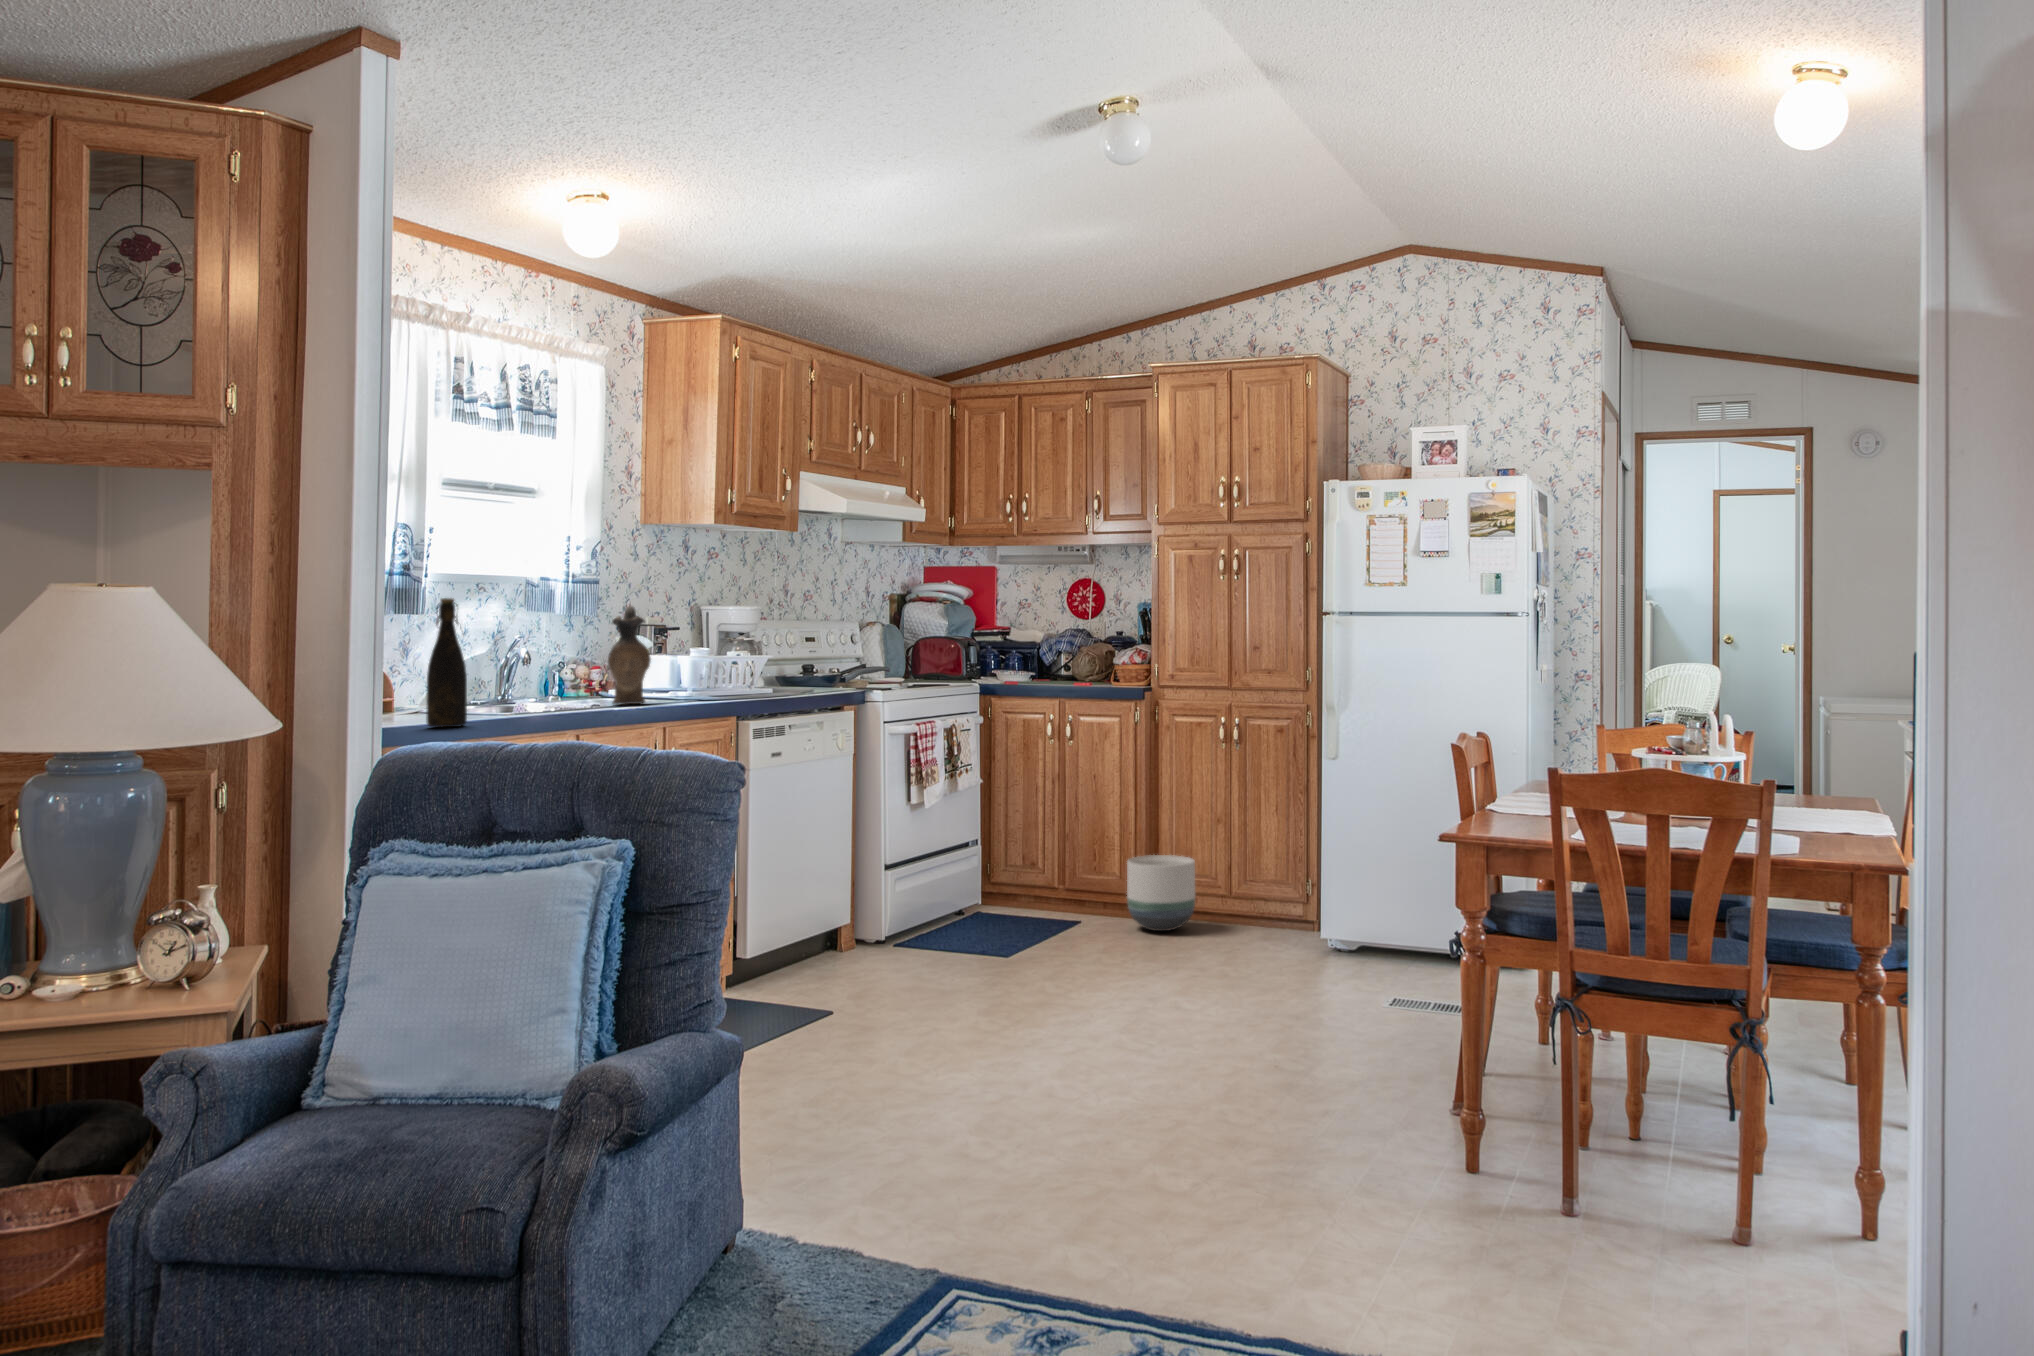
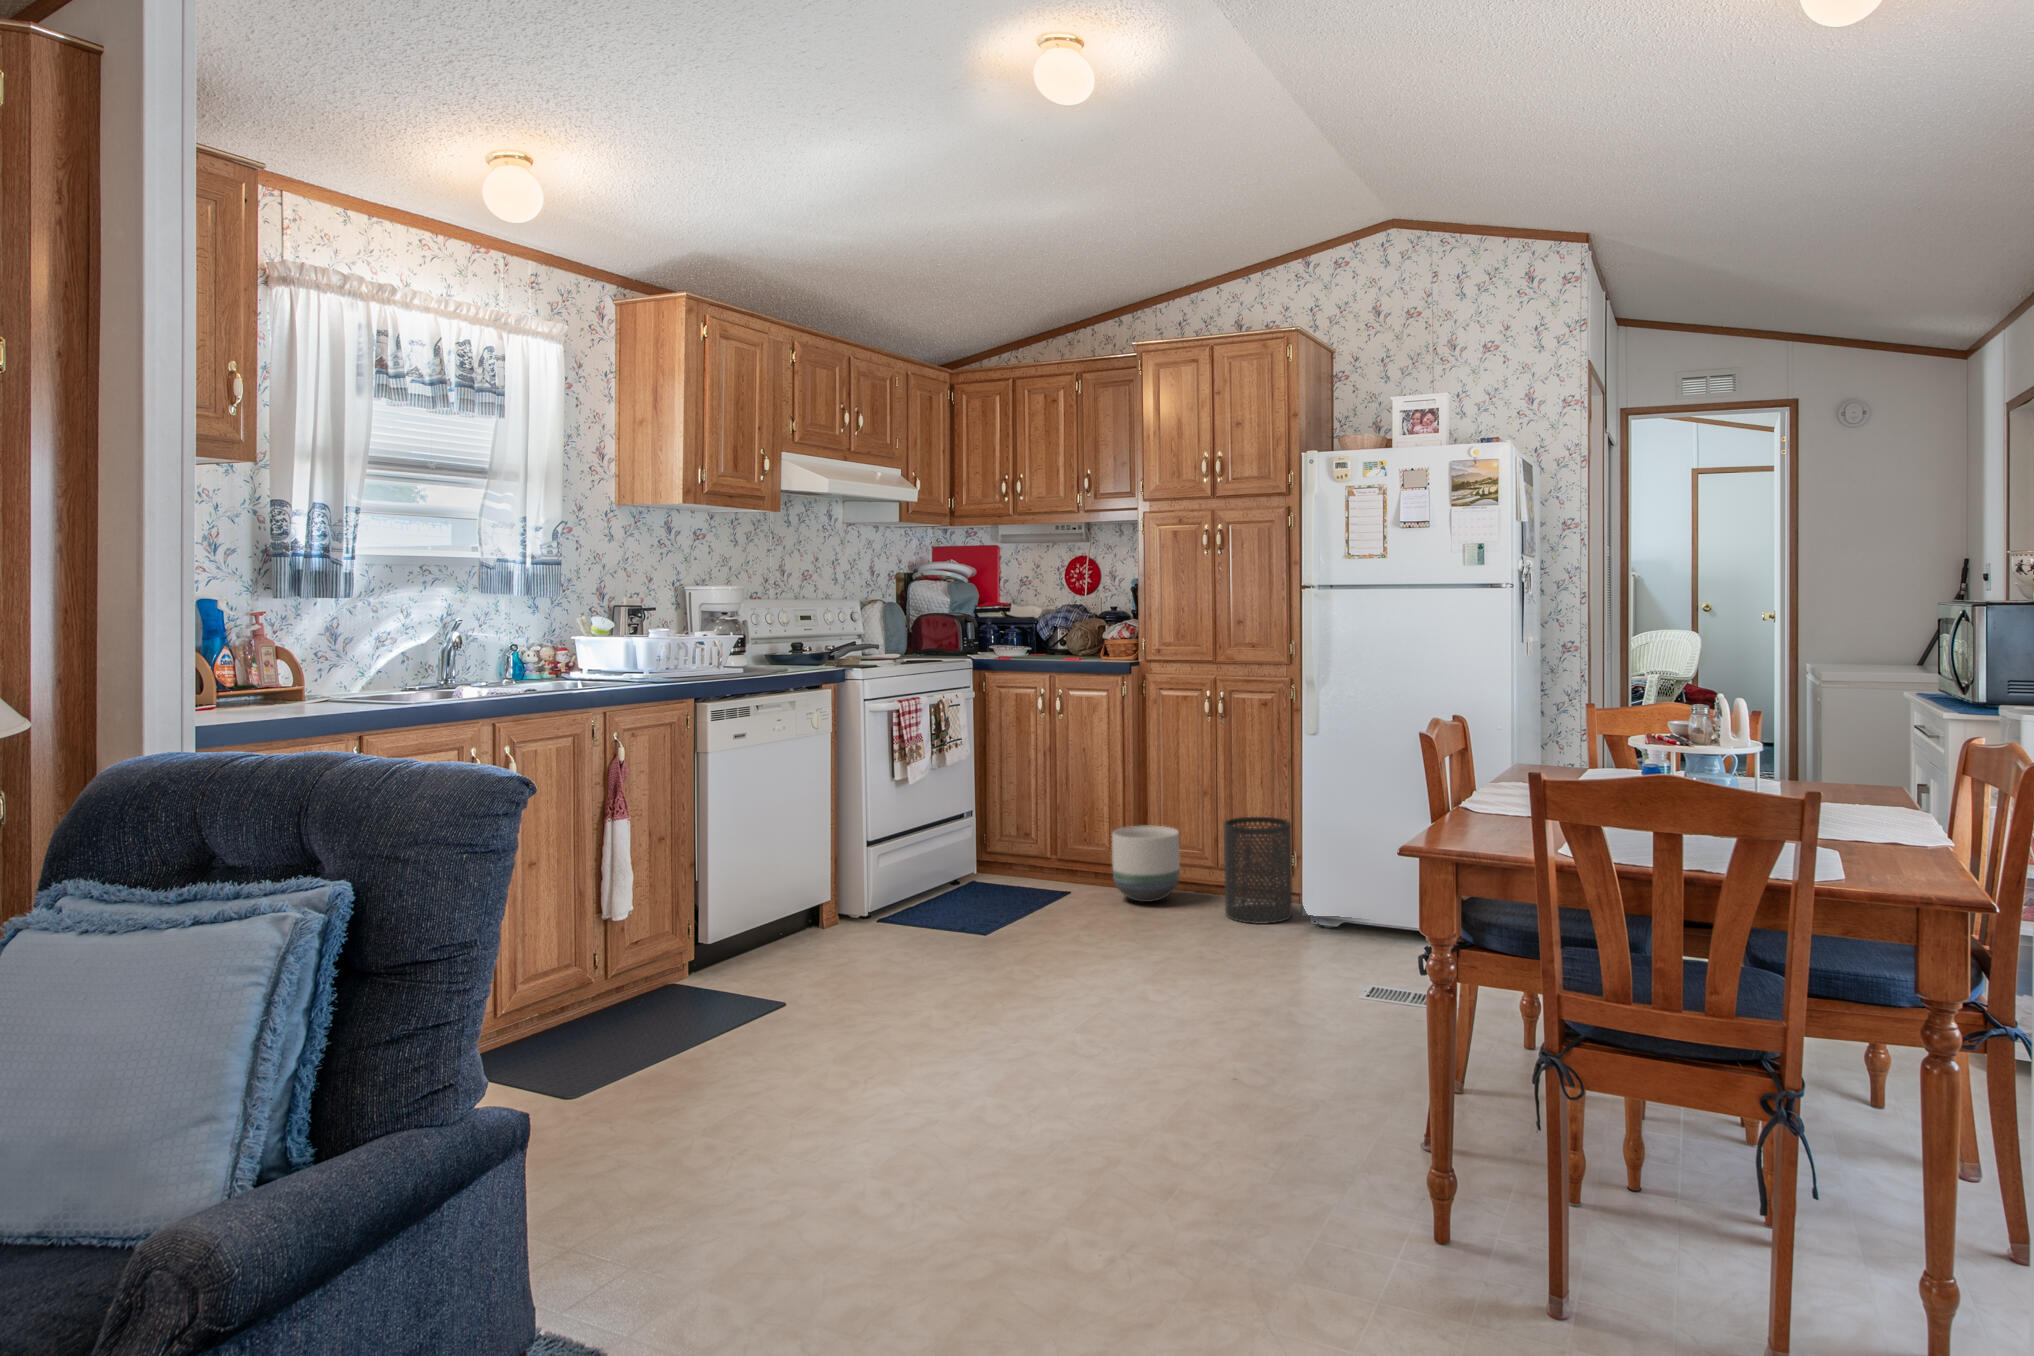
bottle: present [426,598,467,727] -> none [297,580,345,720]
ceramic pitcher: present [608,606,651,705] -> none [547,586,593,688]
trash can: none [1242,844,1310,950] -> present [1224,817,1292,924]

